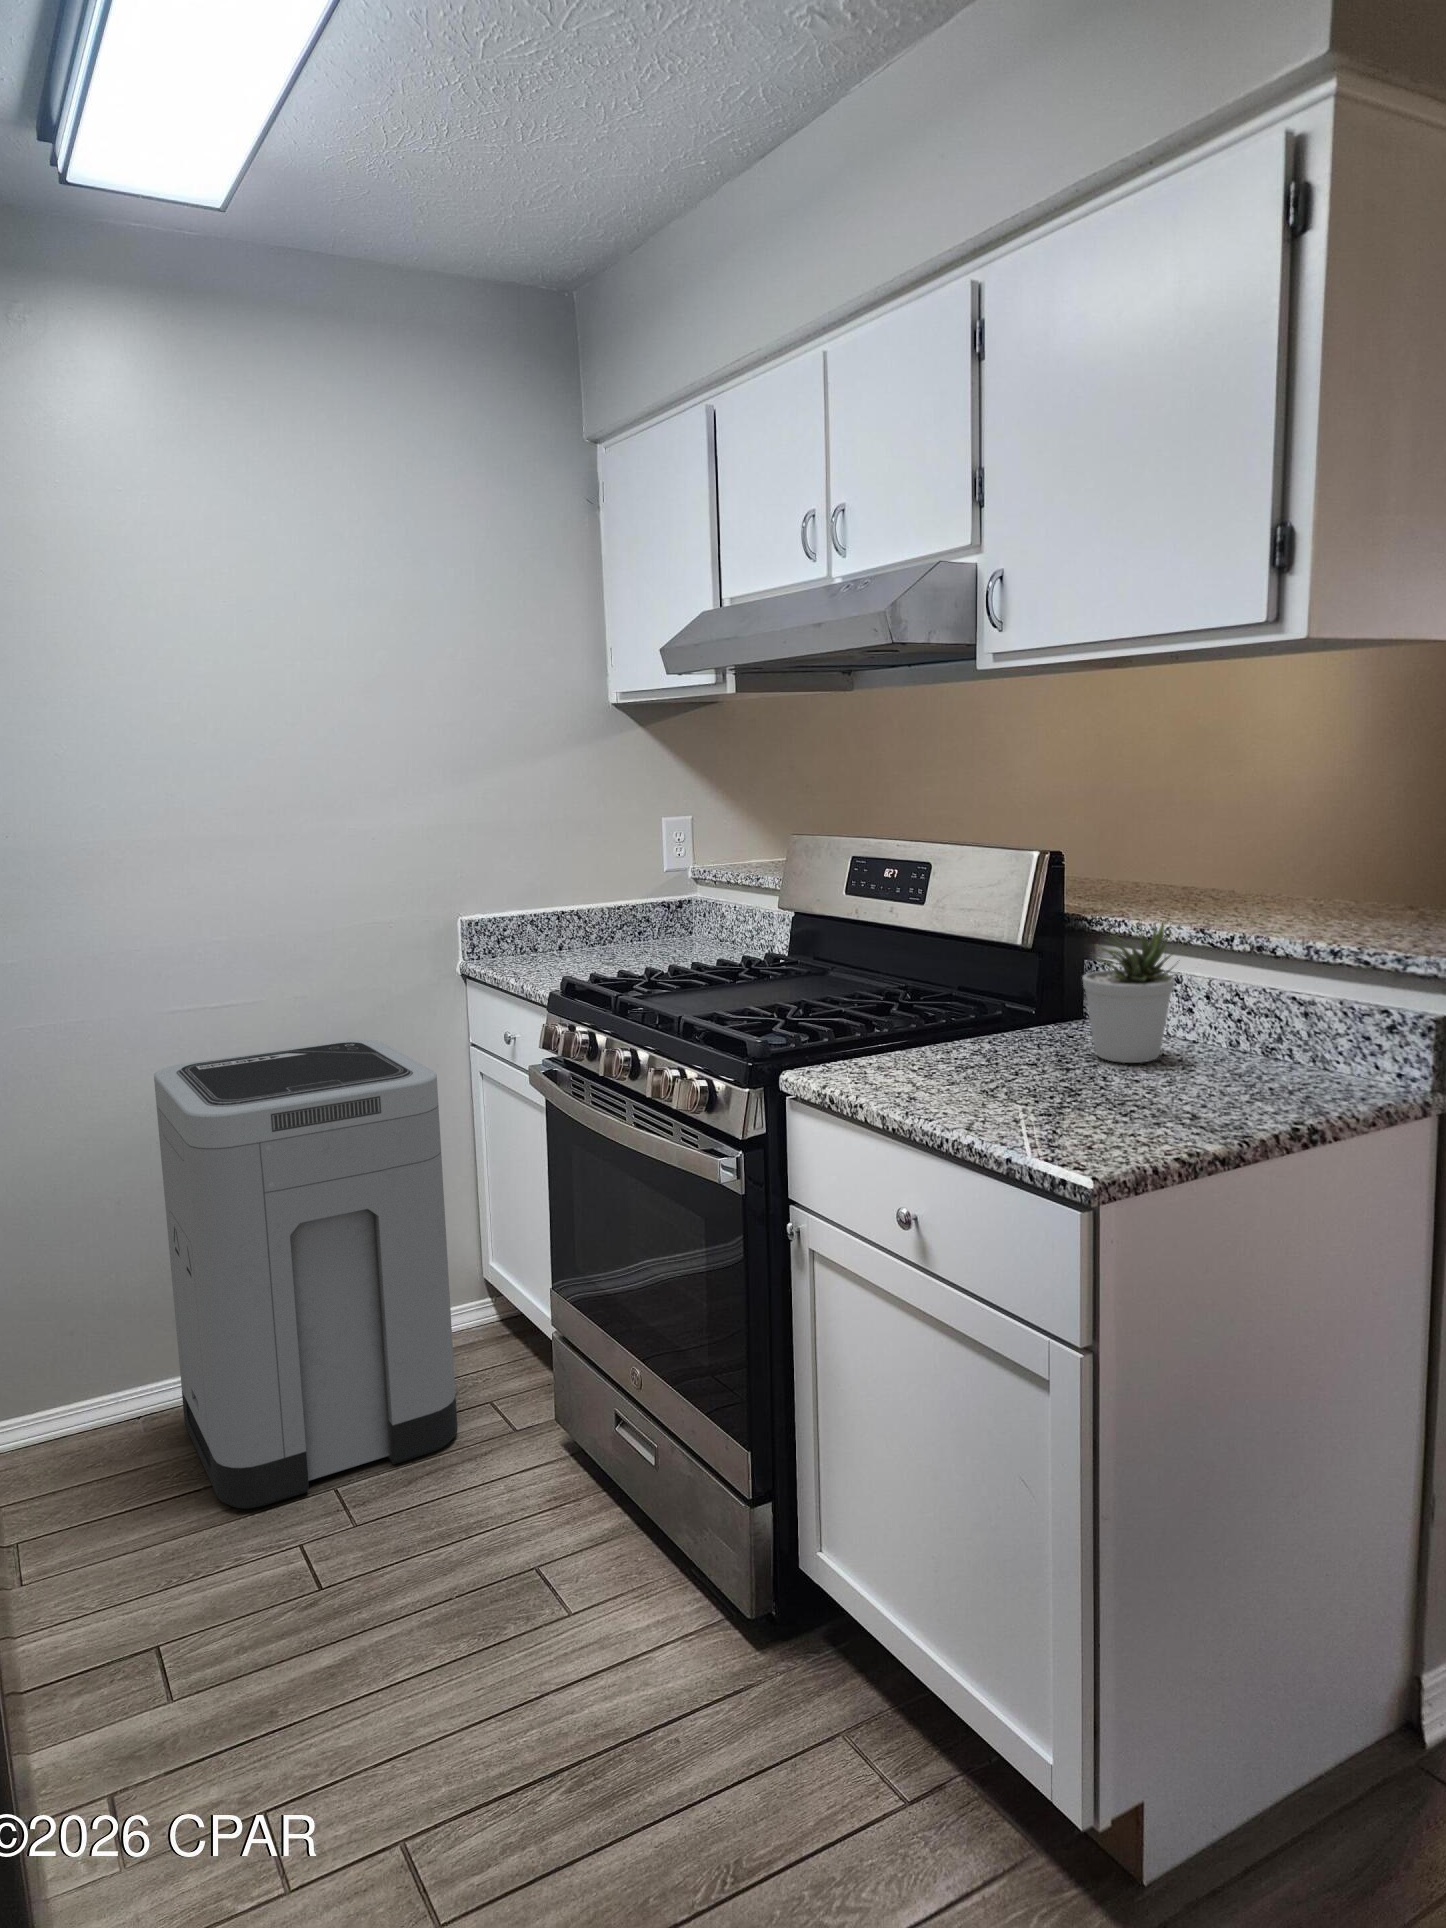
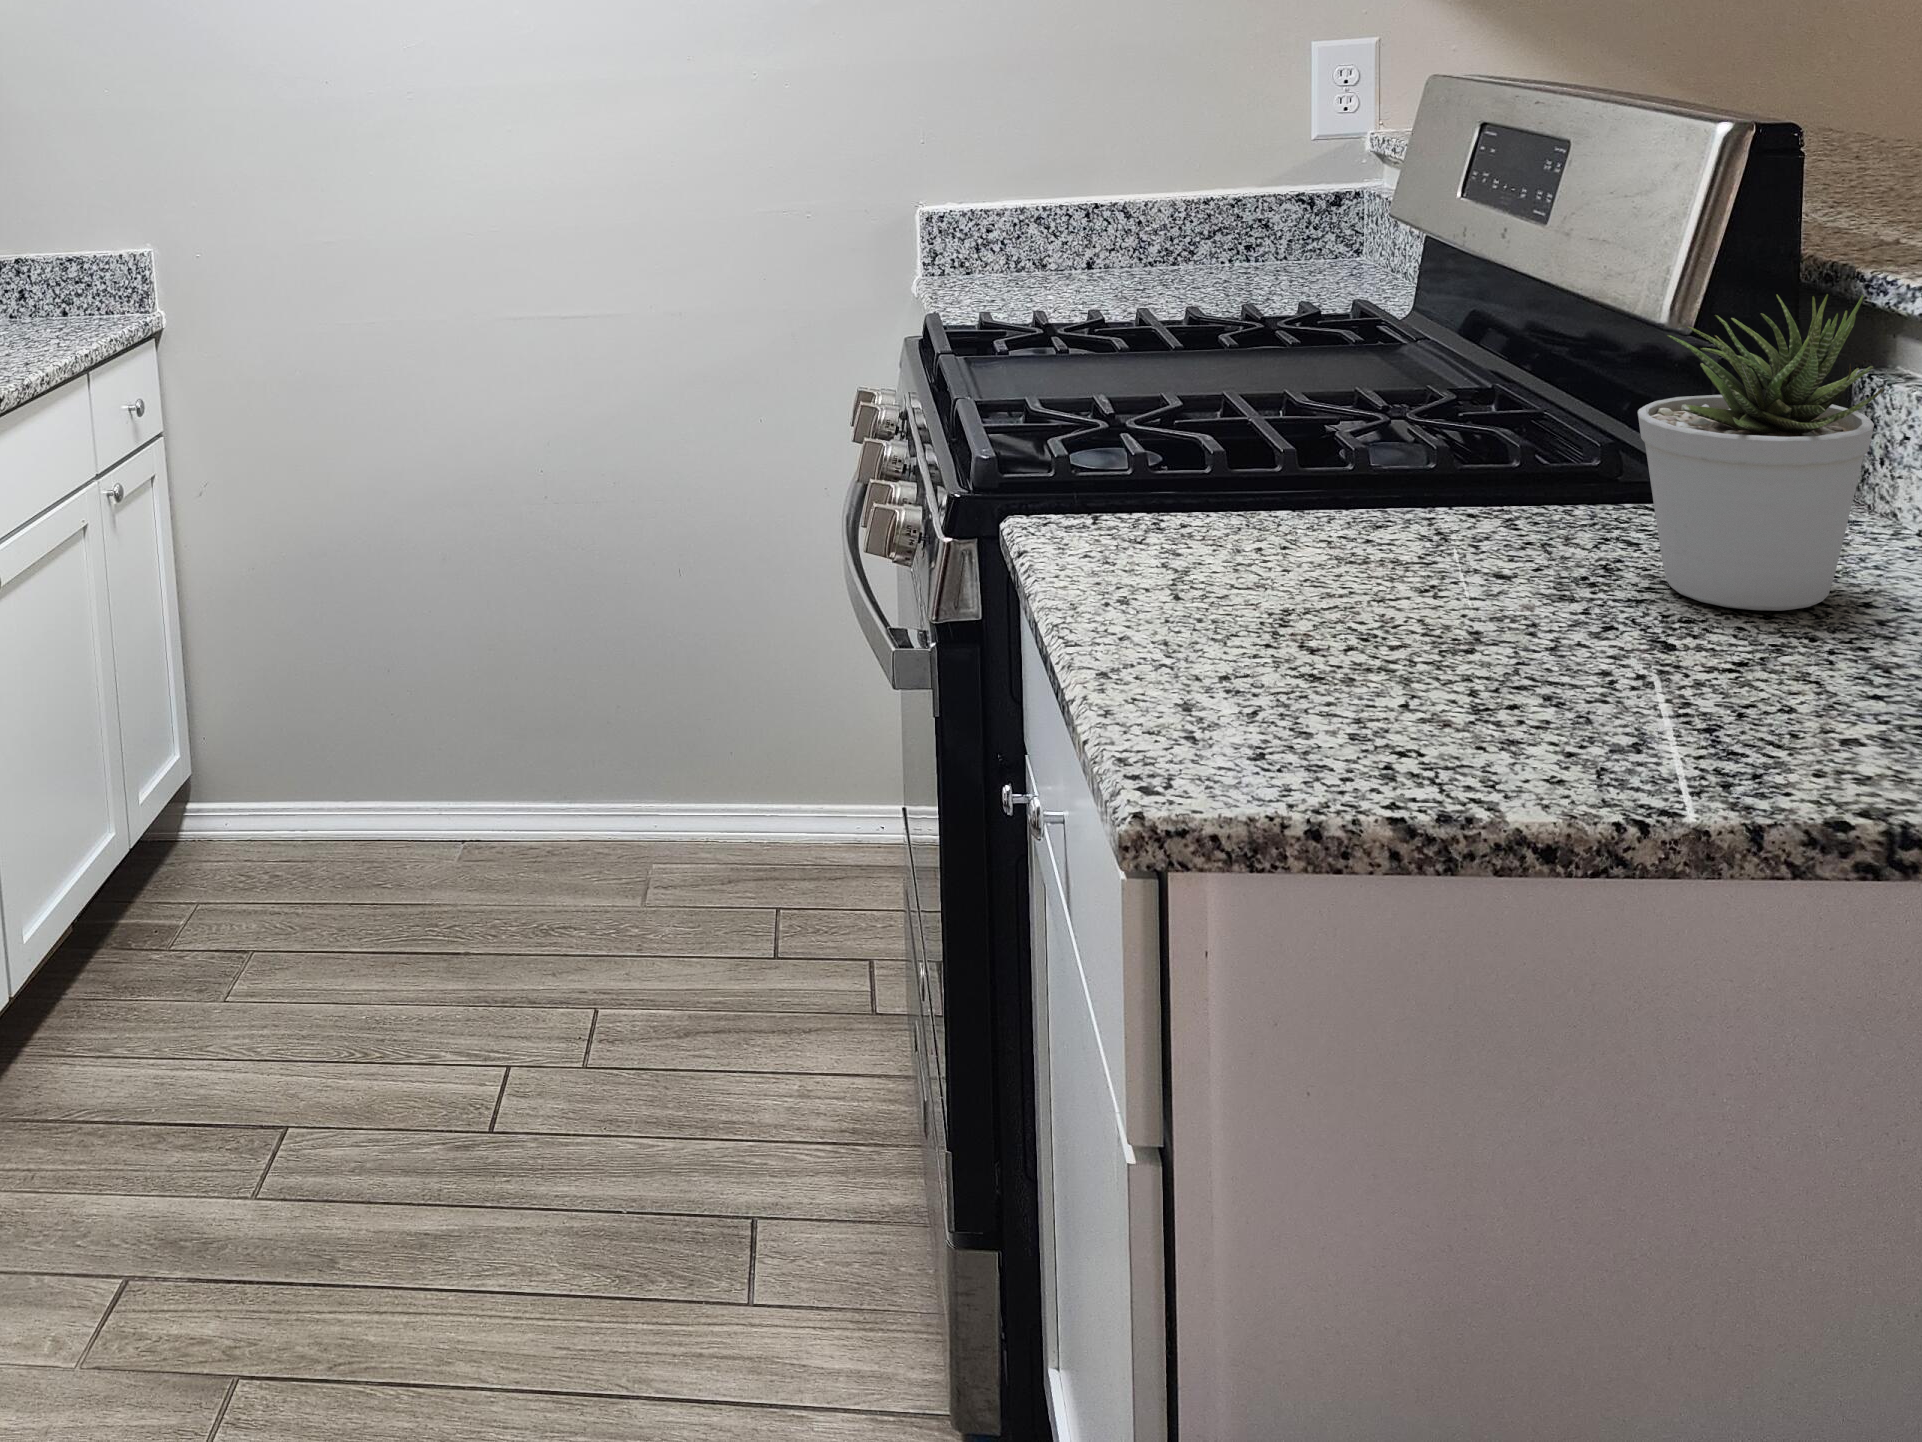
trash can: present [154,1040,457,1509] -> none [416,379,795,1006]

